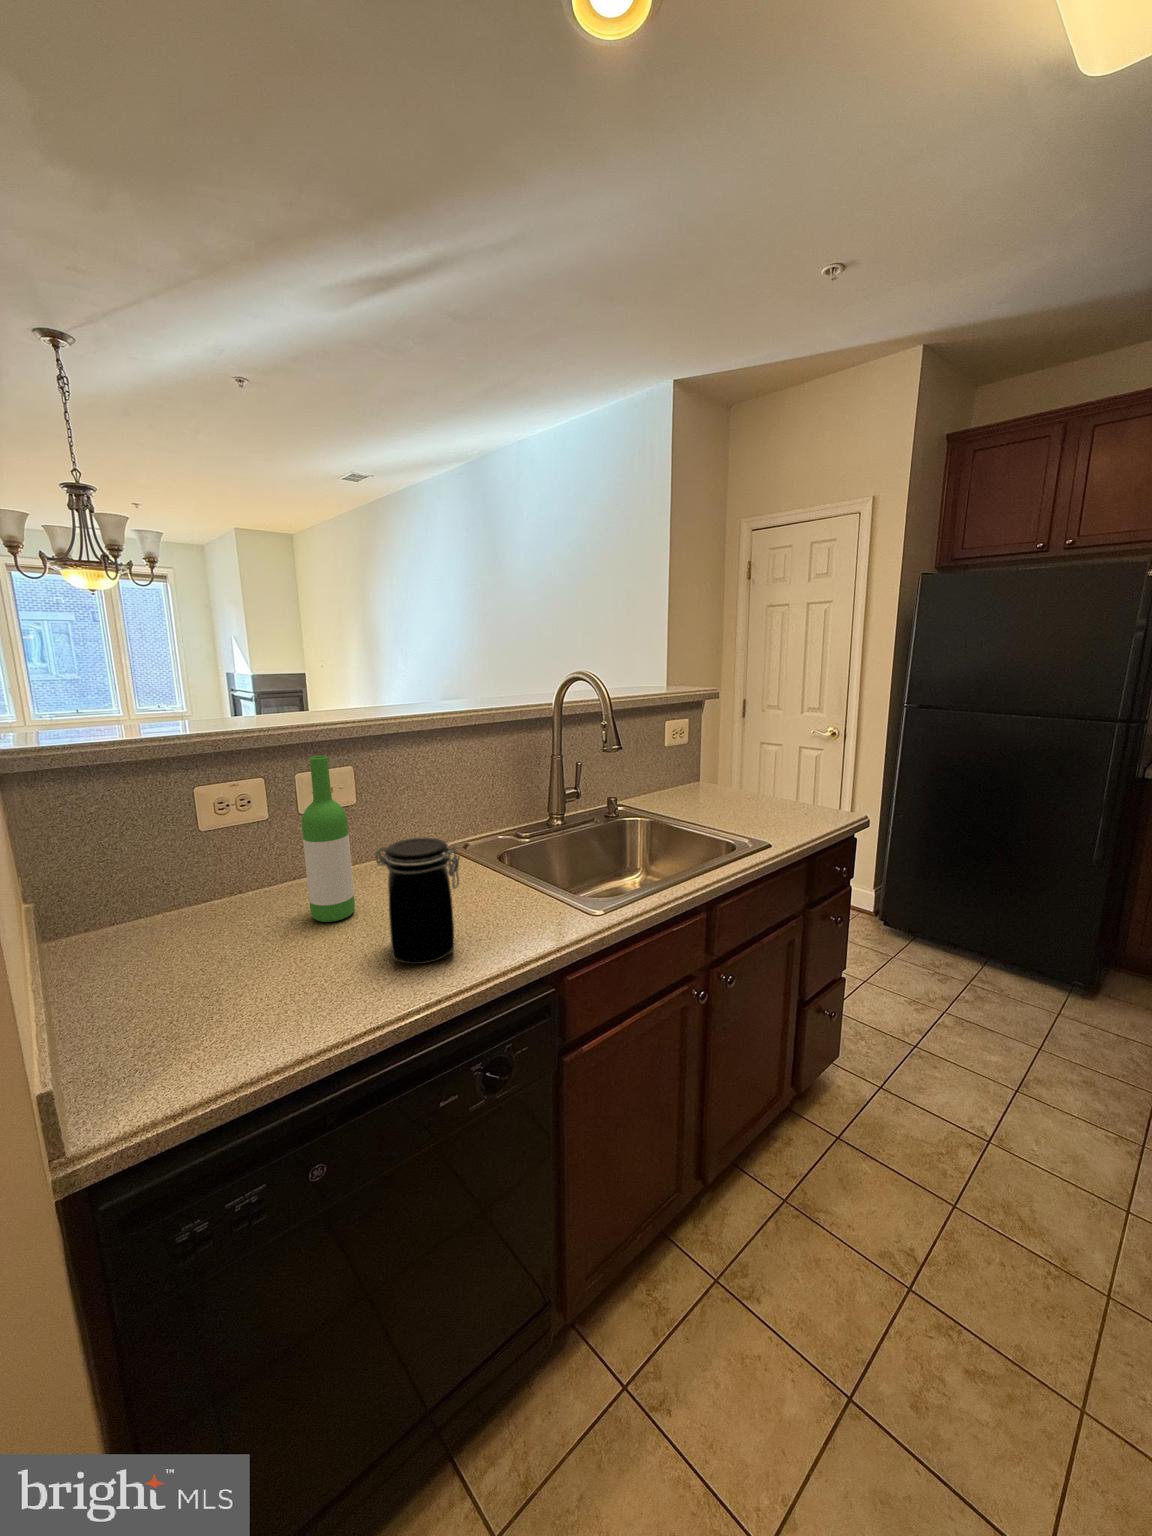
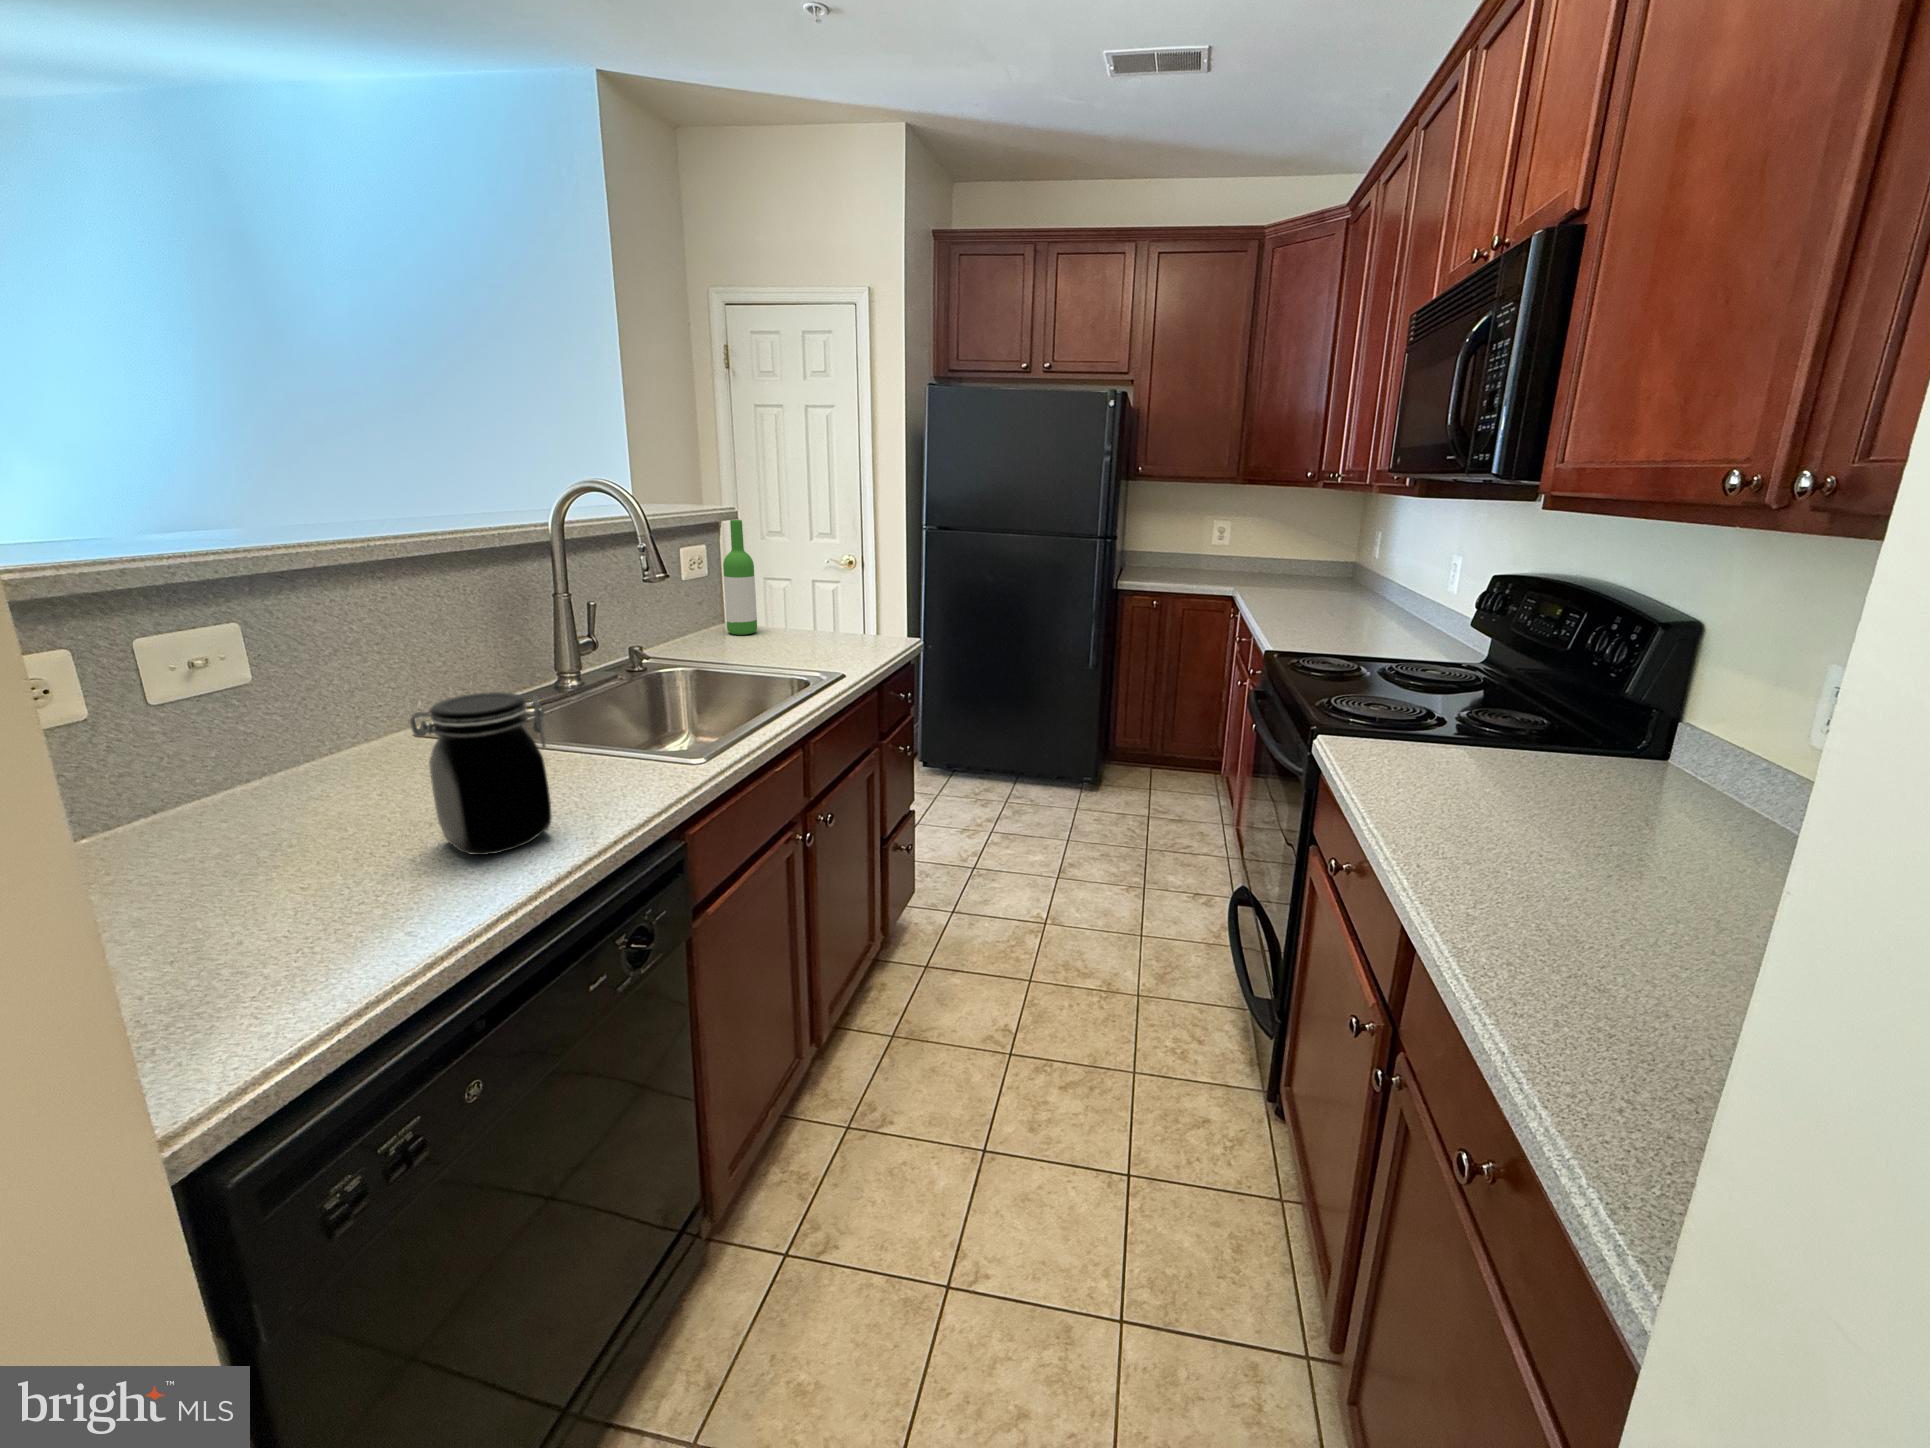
wine bottle: present [302,755,355,922] -> present [723,520,757,635]

